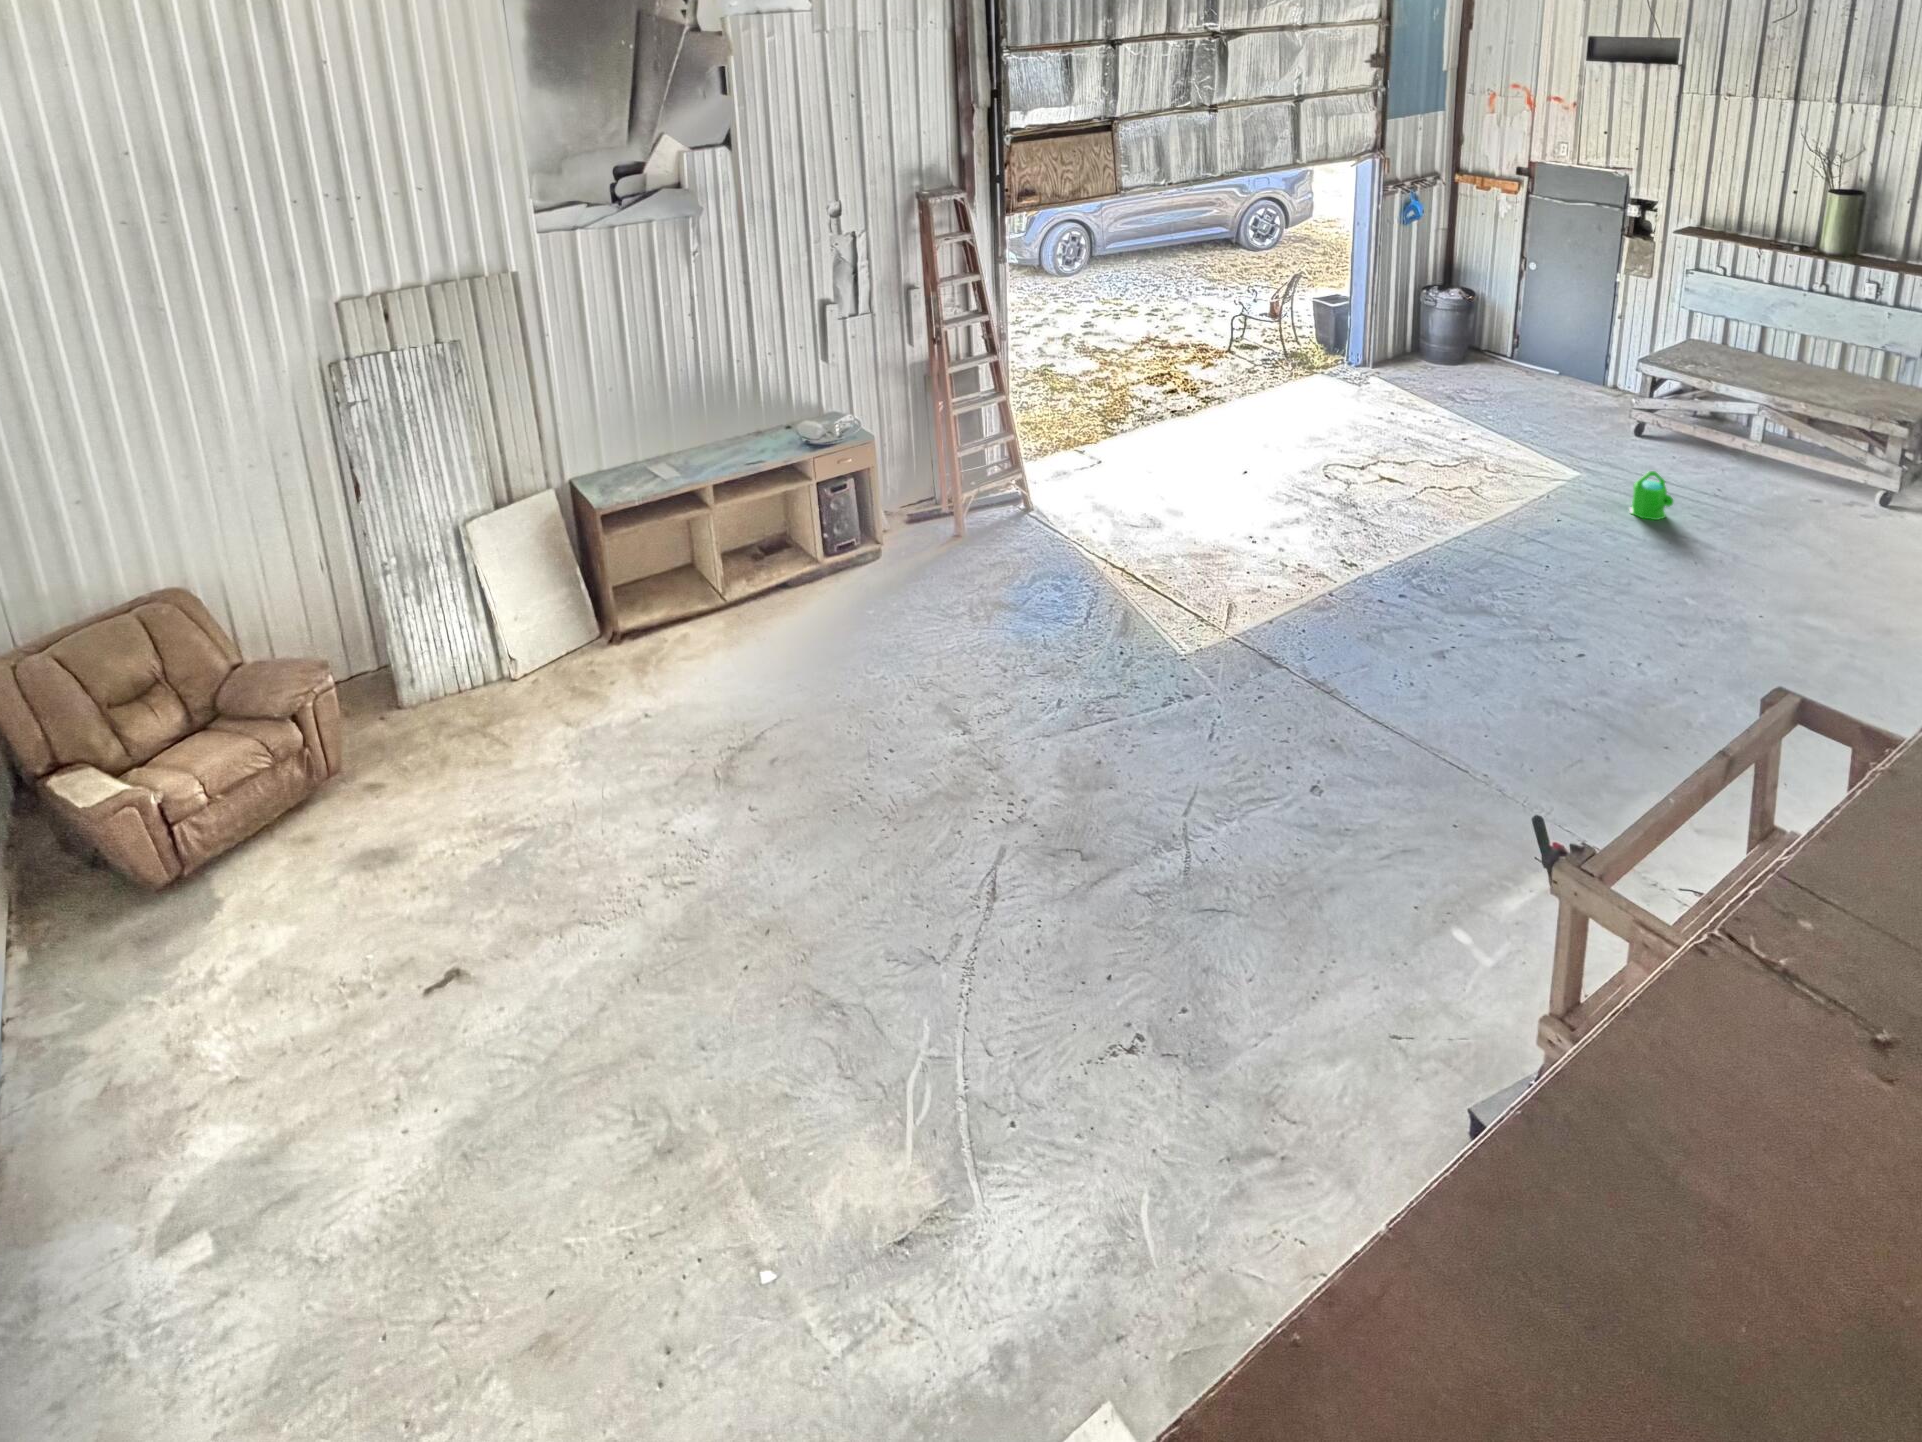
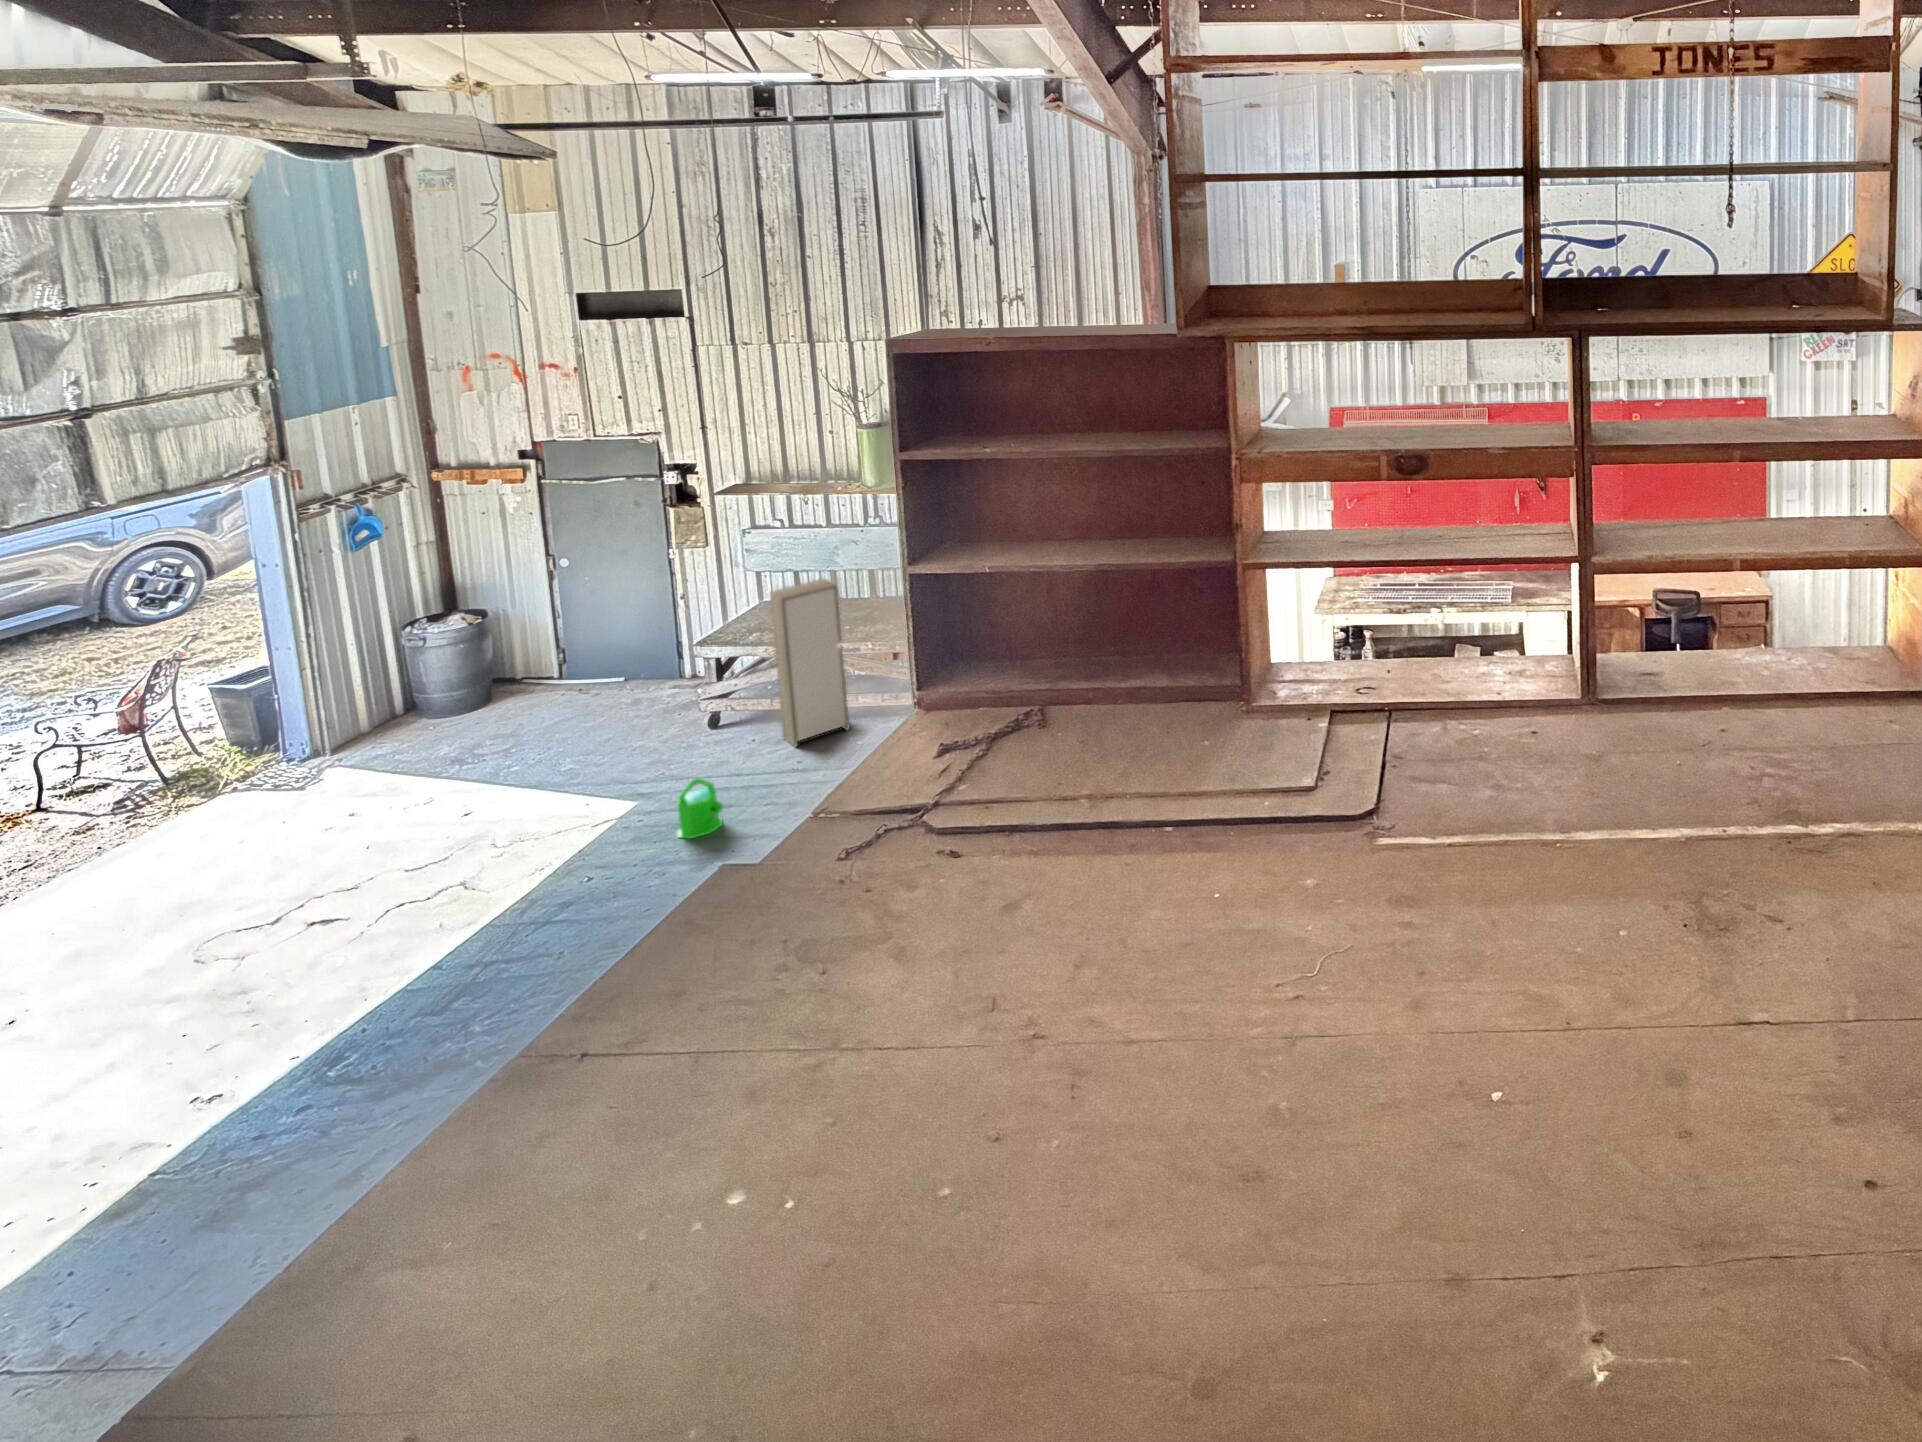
storage cabinet: none [1706,330,1790,477] -> present [770,578,849,747]

